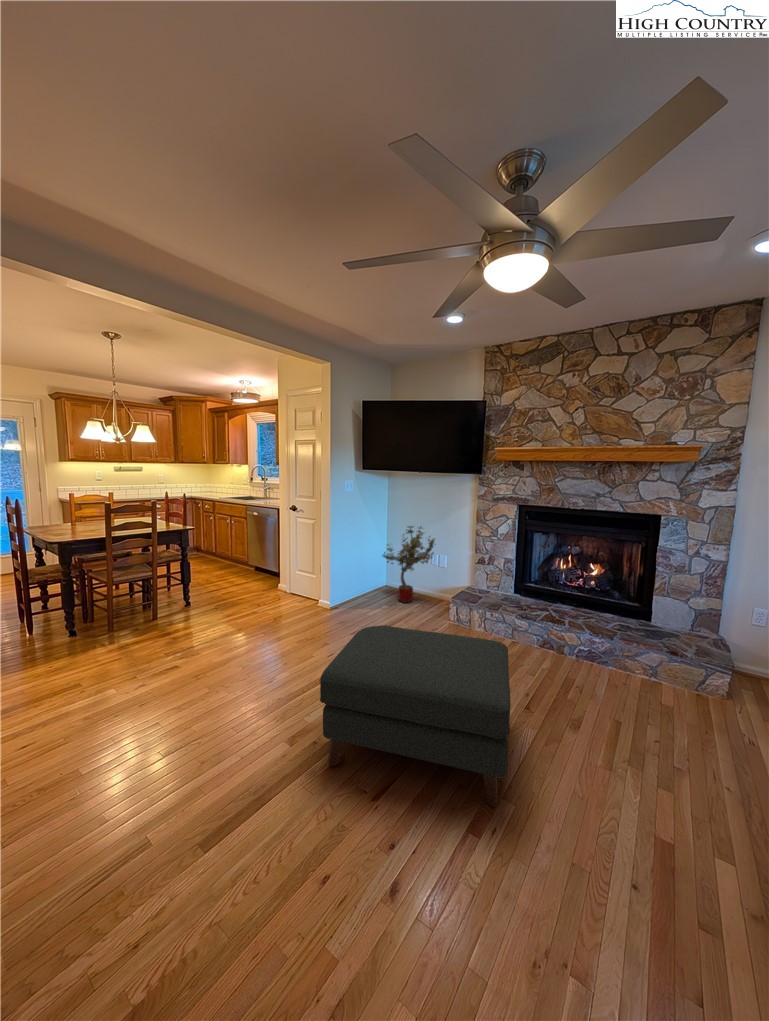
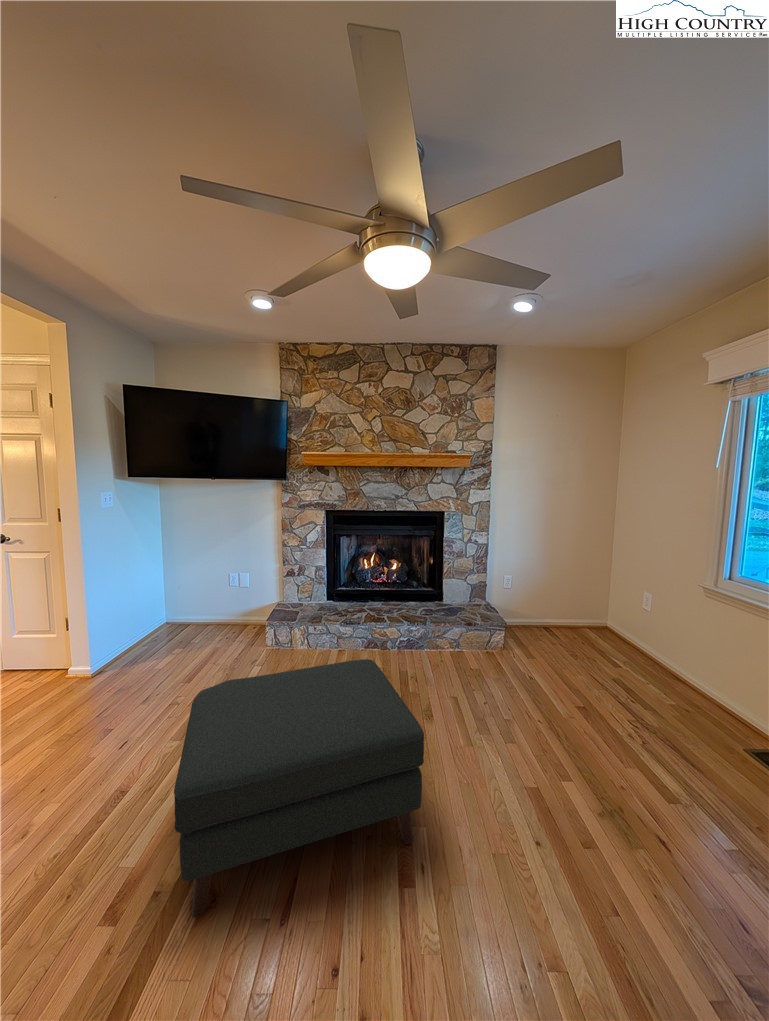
potted tree: present [383,526,435,603] -> none [162,542,240,638]

